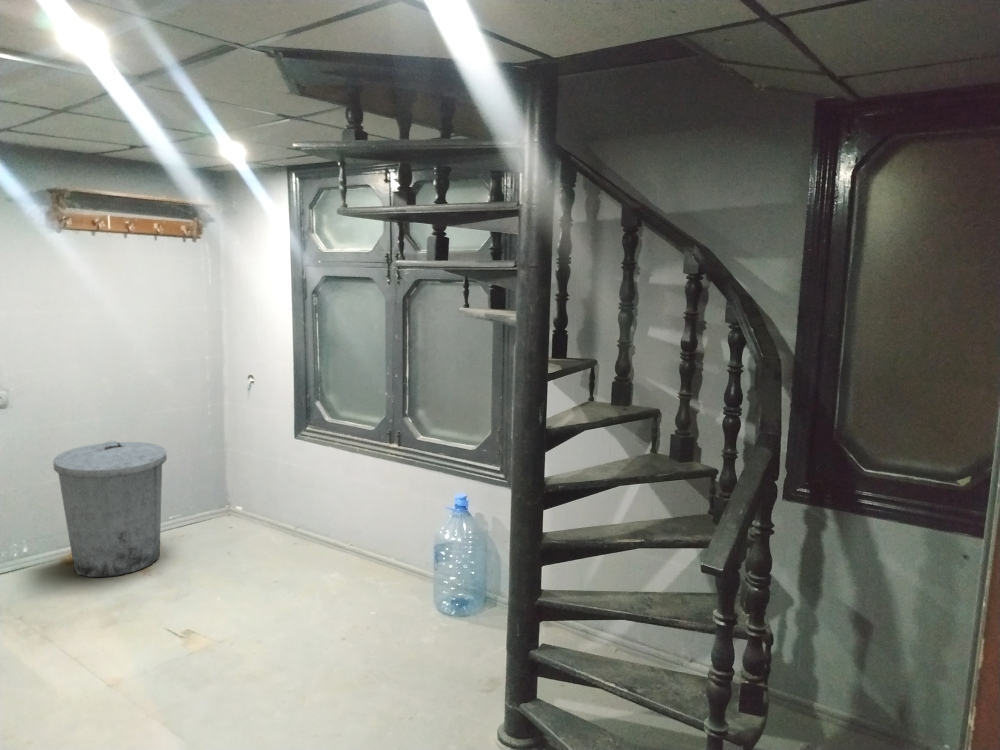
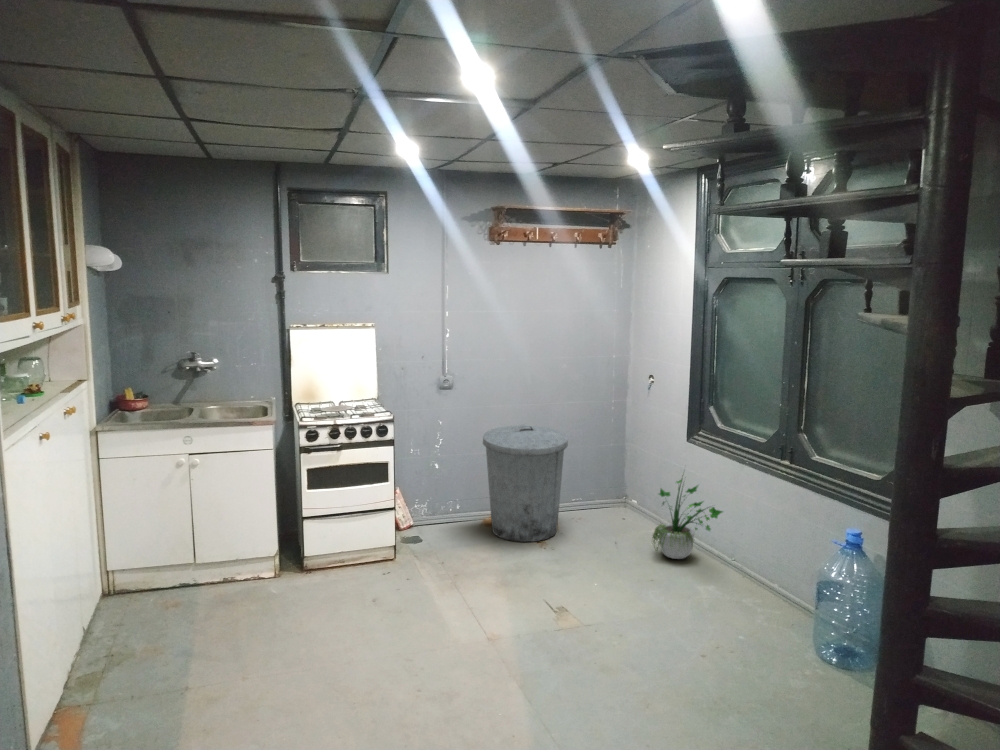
potted plant: none [270,459,340,555] -> present [652,478,723,559]

